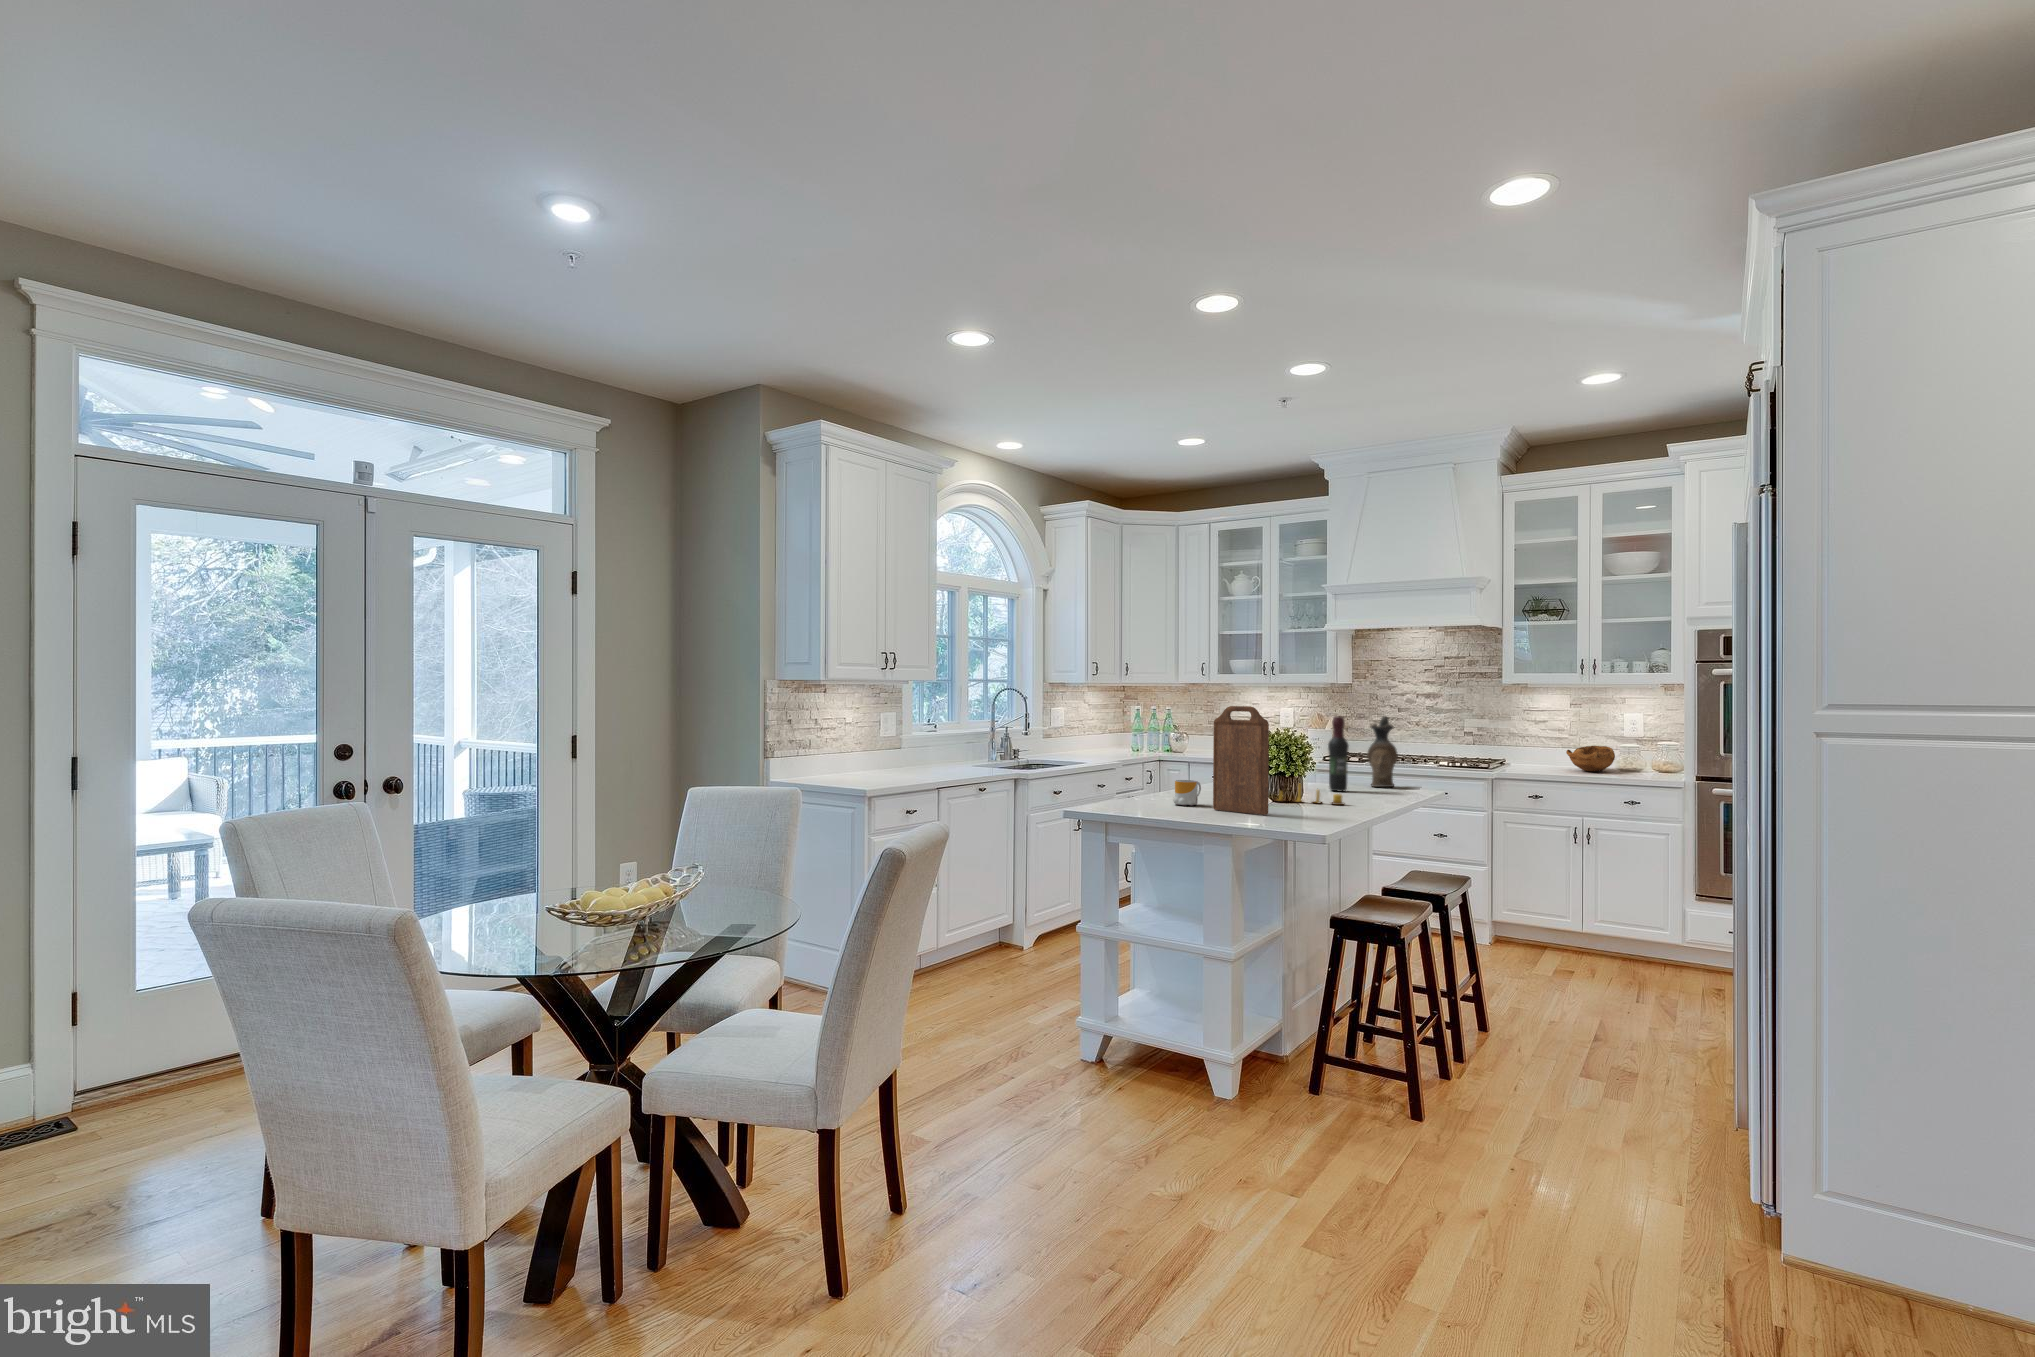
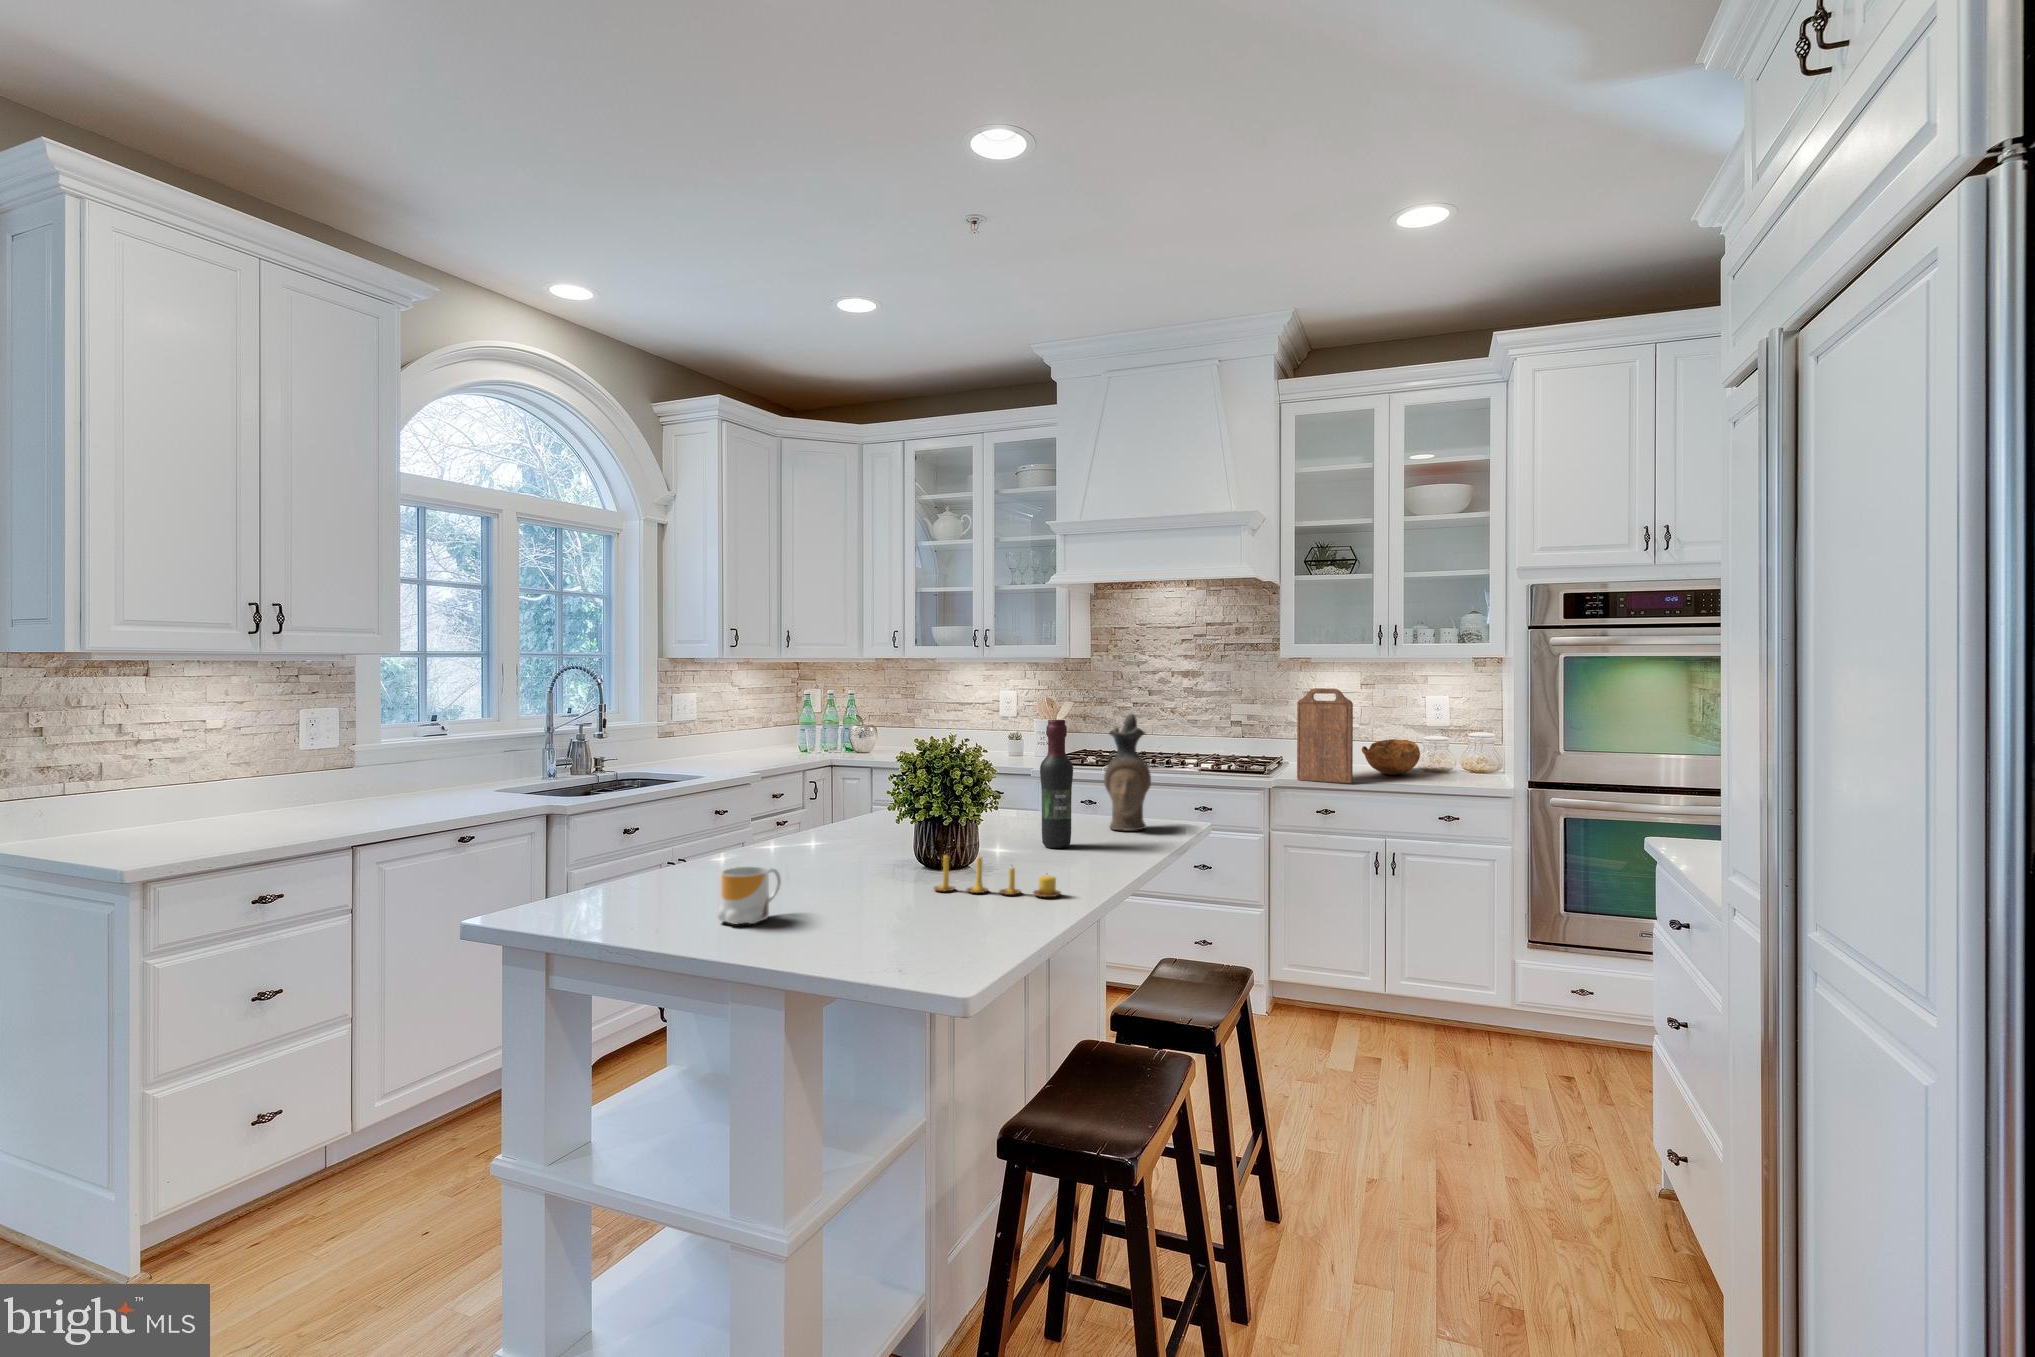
cutting board: present [1213,706,1269,815] -> present [1297,688,1353,783]

